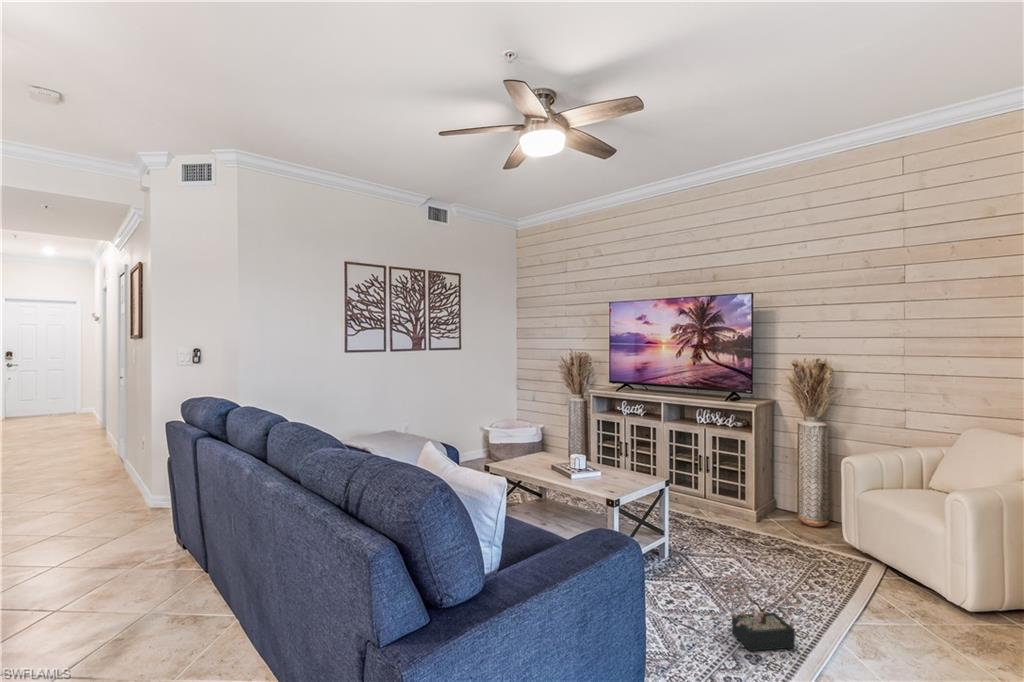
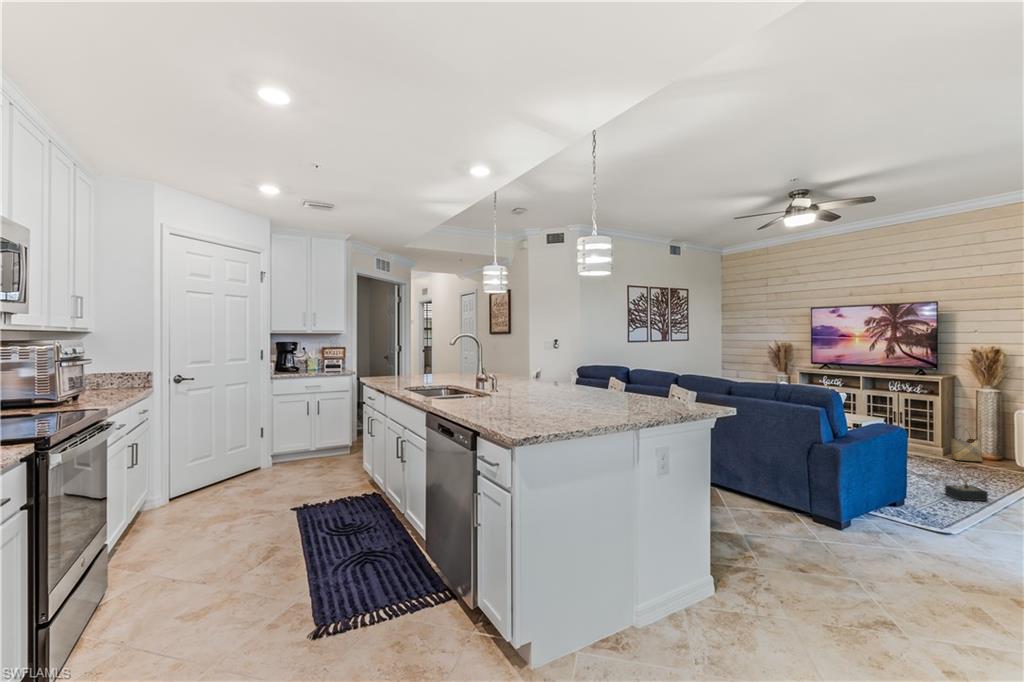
woven basket: none [764,478,804,532] -> present [951,426,983,461]

